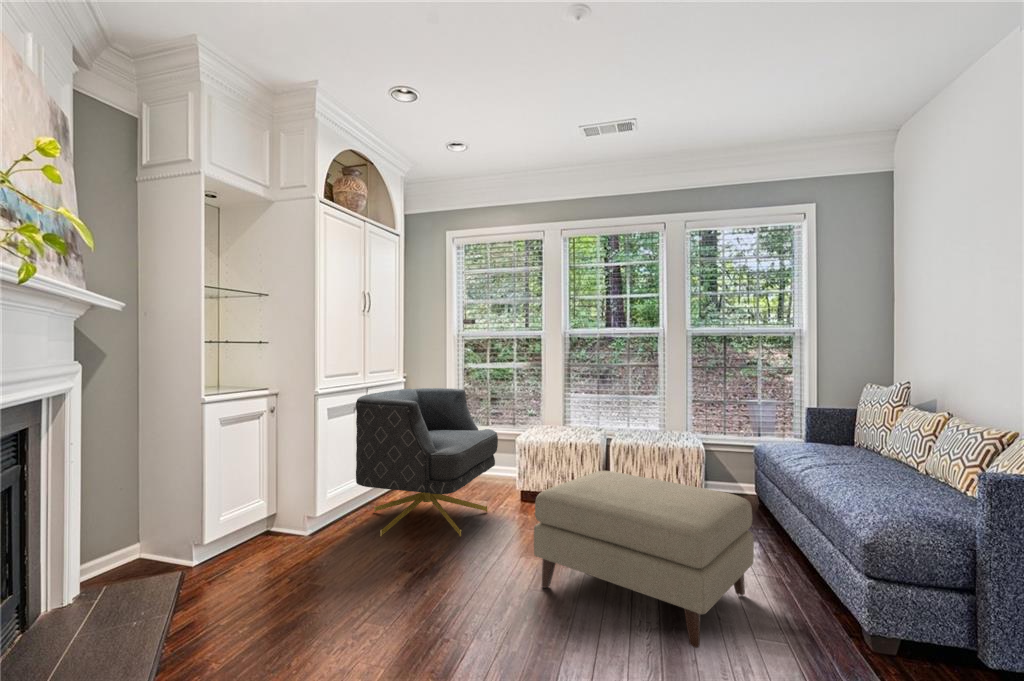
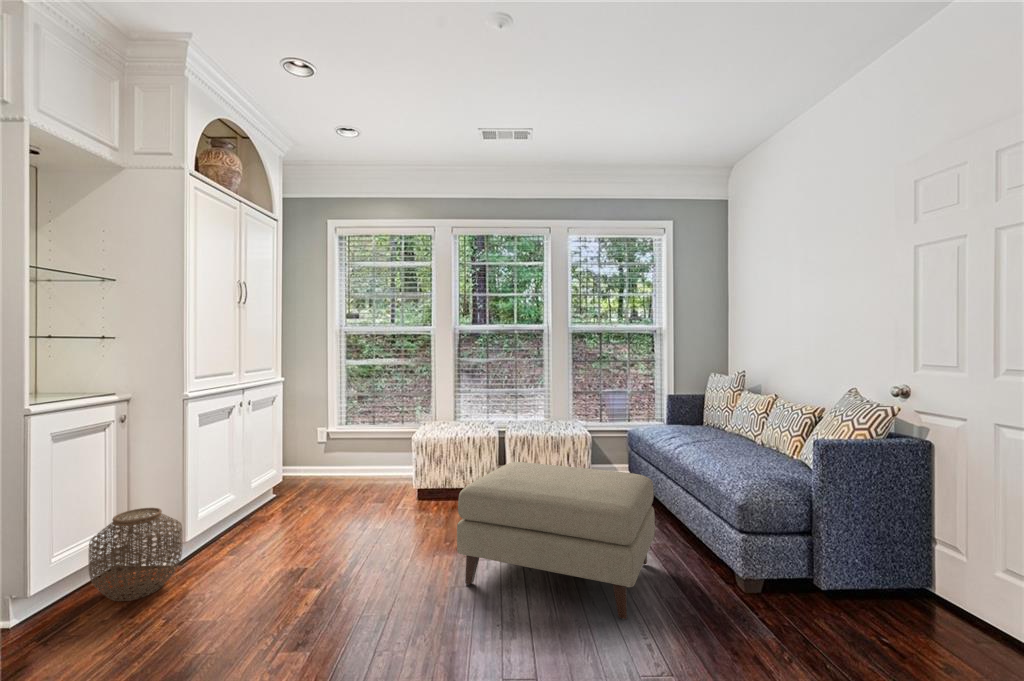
armchair: present [356,388,498,536] -> none [237,387,394,555]
woven basket: none [242,485,310,559] -> present [89,508,182,601]

